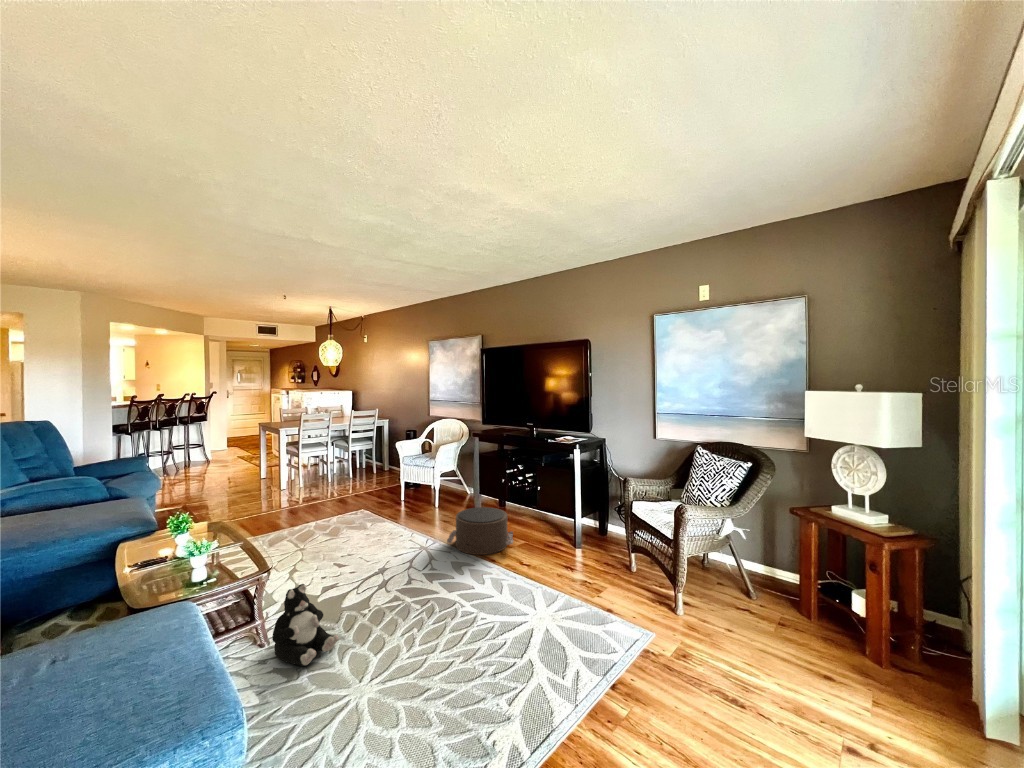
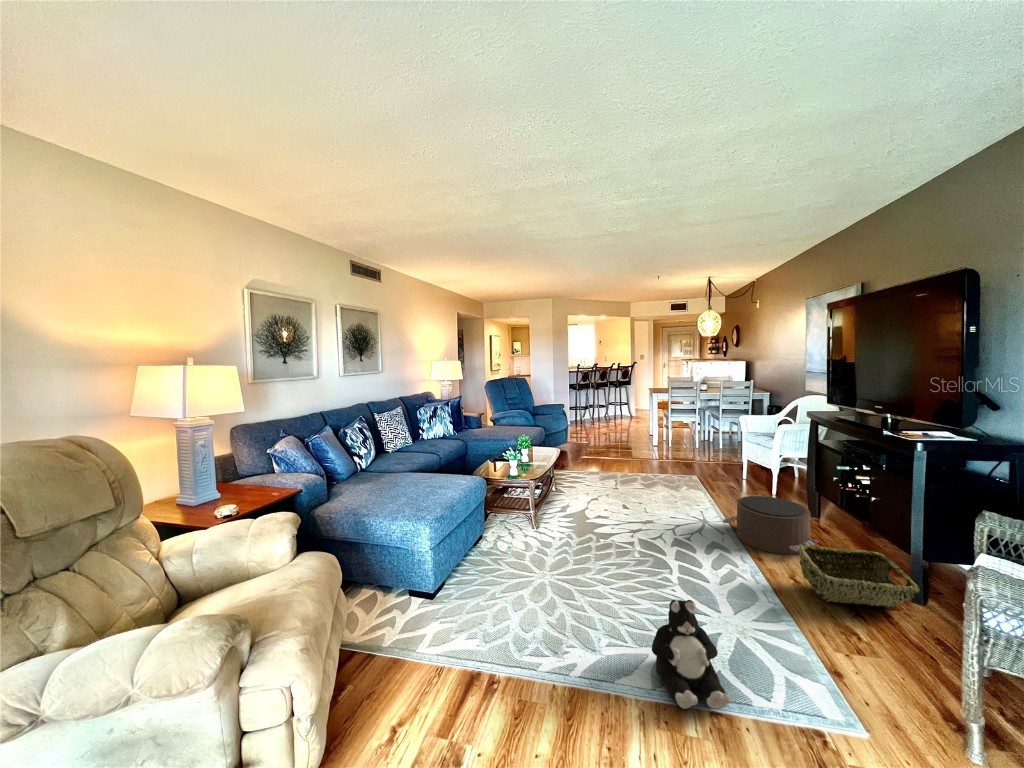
woven basket: none [531,525,589,571] -> present [798,545,920,608]
plush toy: present [272,584,338,666] -> present [652,600,731,709]

